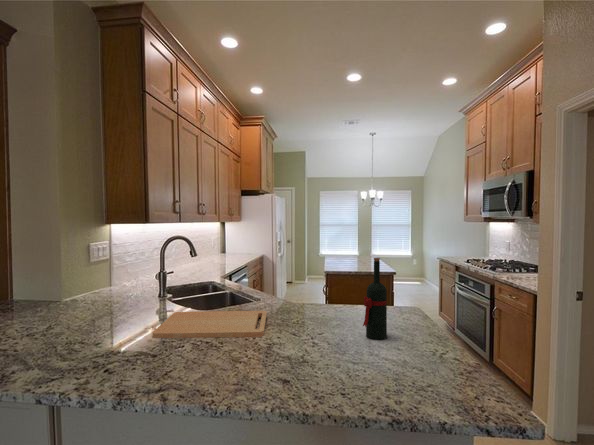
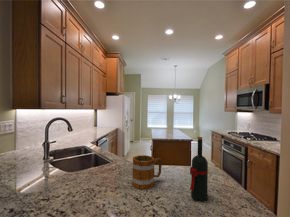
mug: none [290,286,330,329] -> present [132,155,162,189]
cutting board: present [153,311,267,338] -> none [19,172,116,203]

